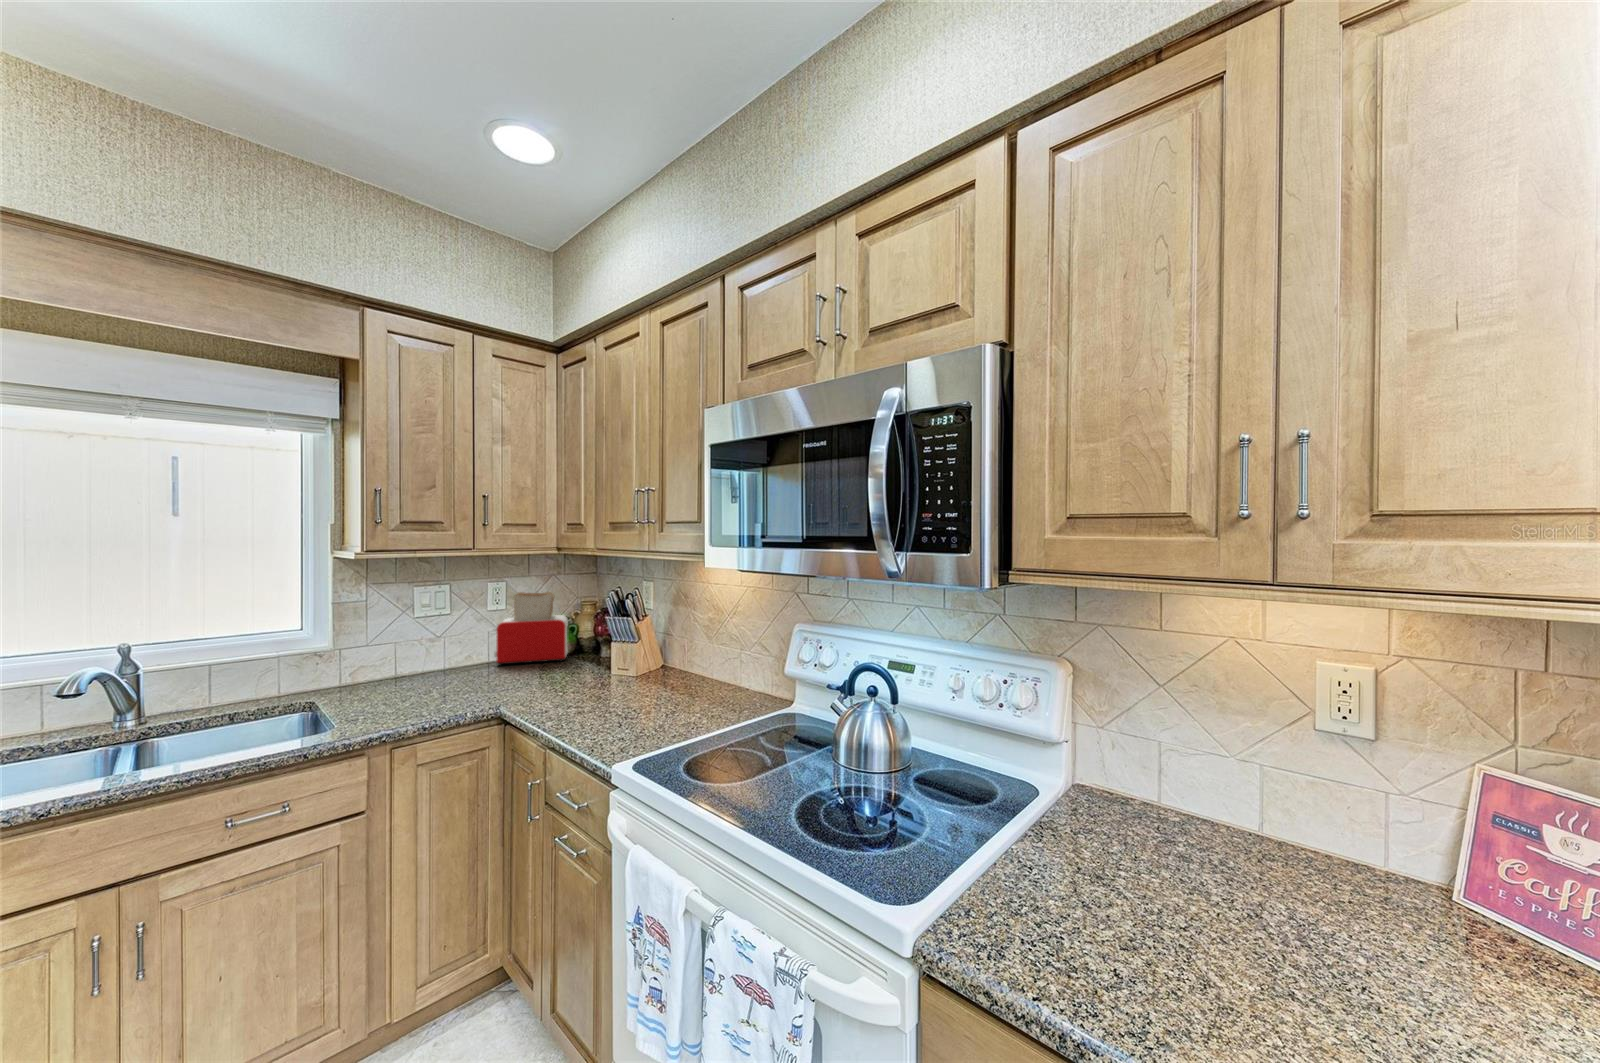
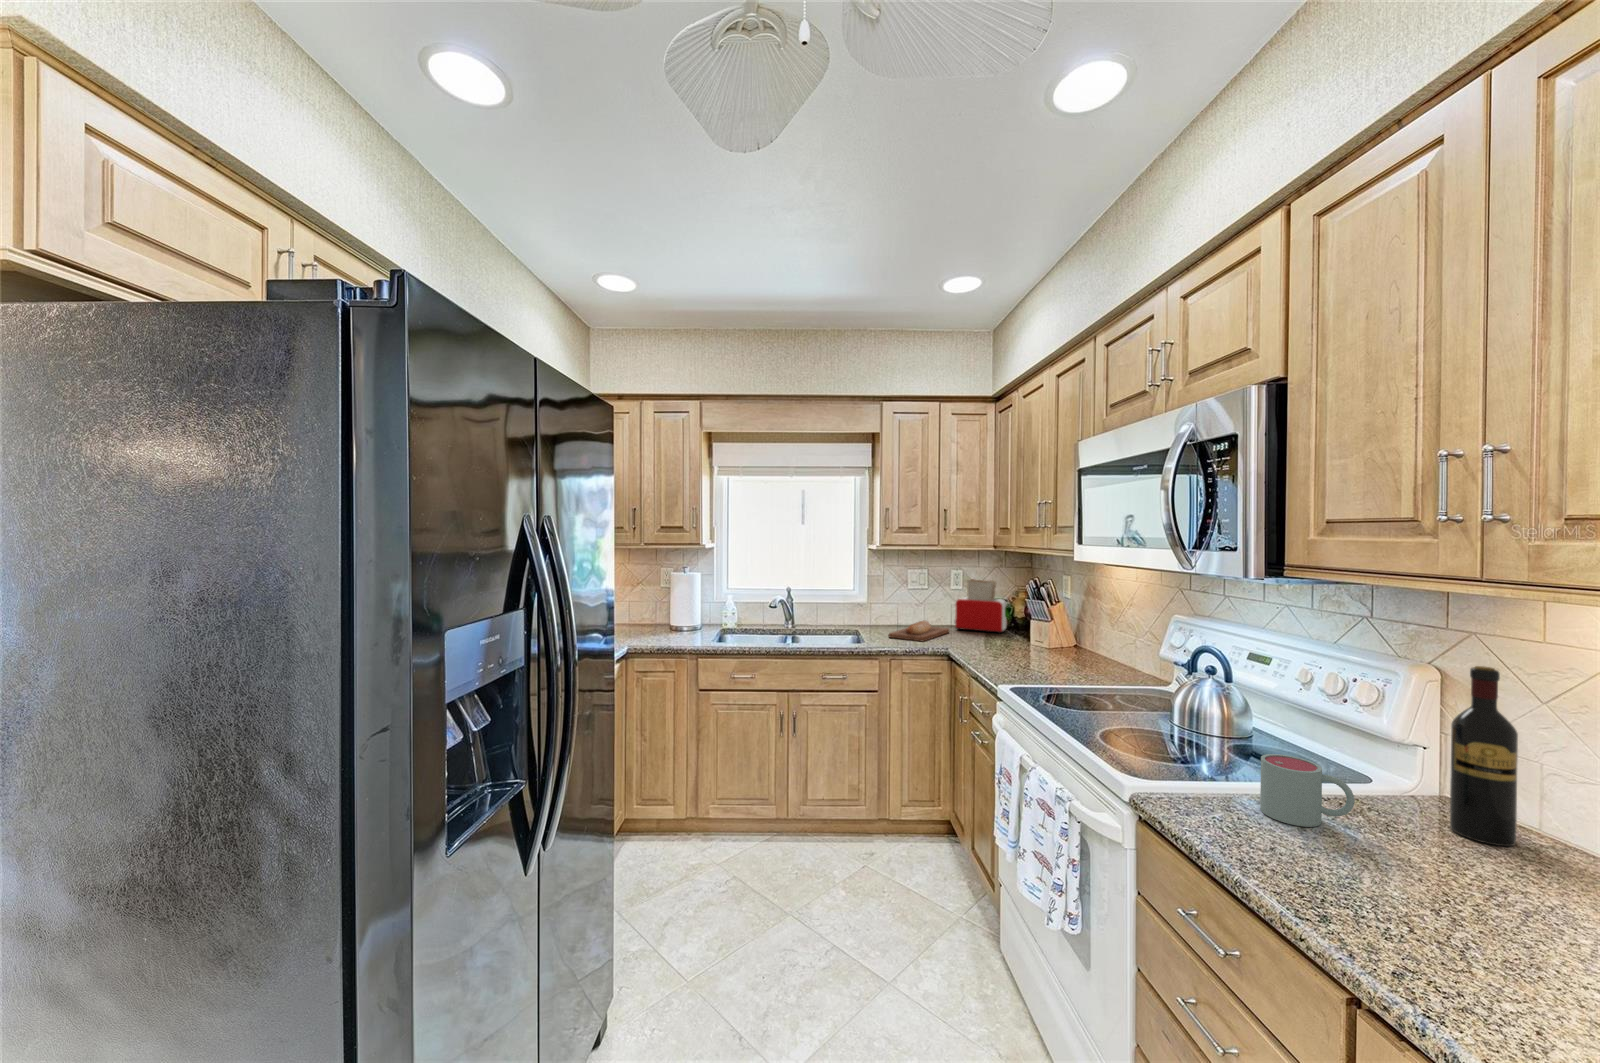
bread loaf: none [381,662,489,704] -> present [888,620,949,642]
wine bottle: none [1253,685,1324,899] -> present [1450,666,1518,846]
mug: none [1153,860,1266,994] -> present [1260,754,1355,827]

